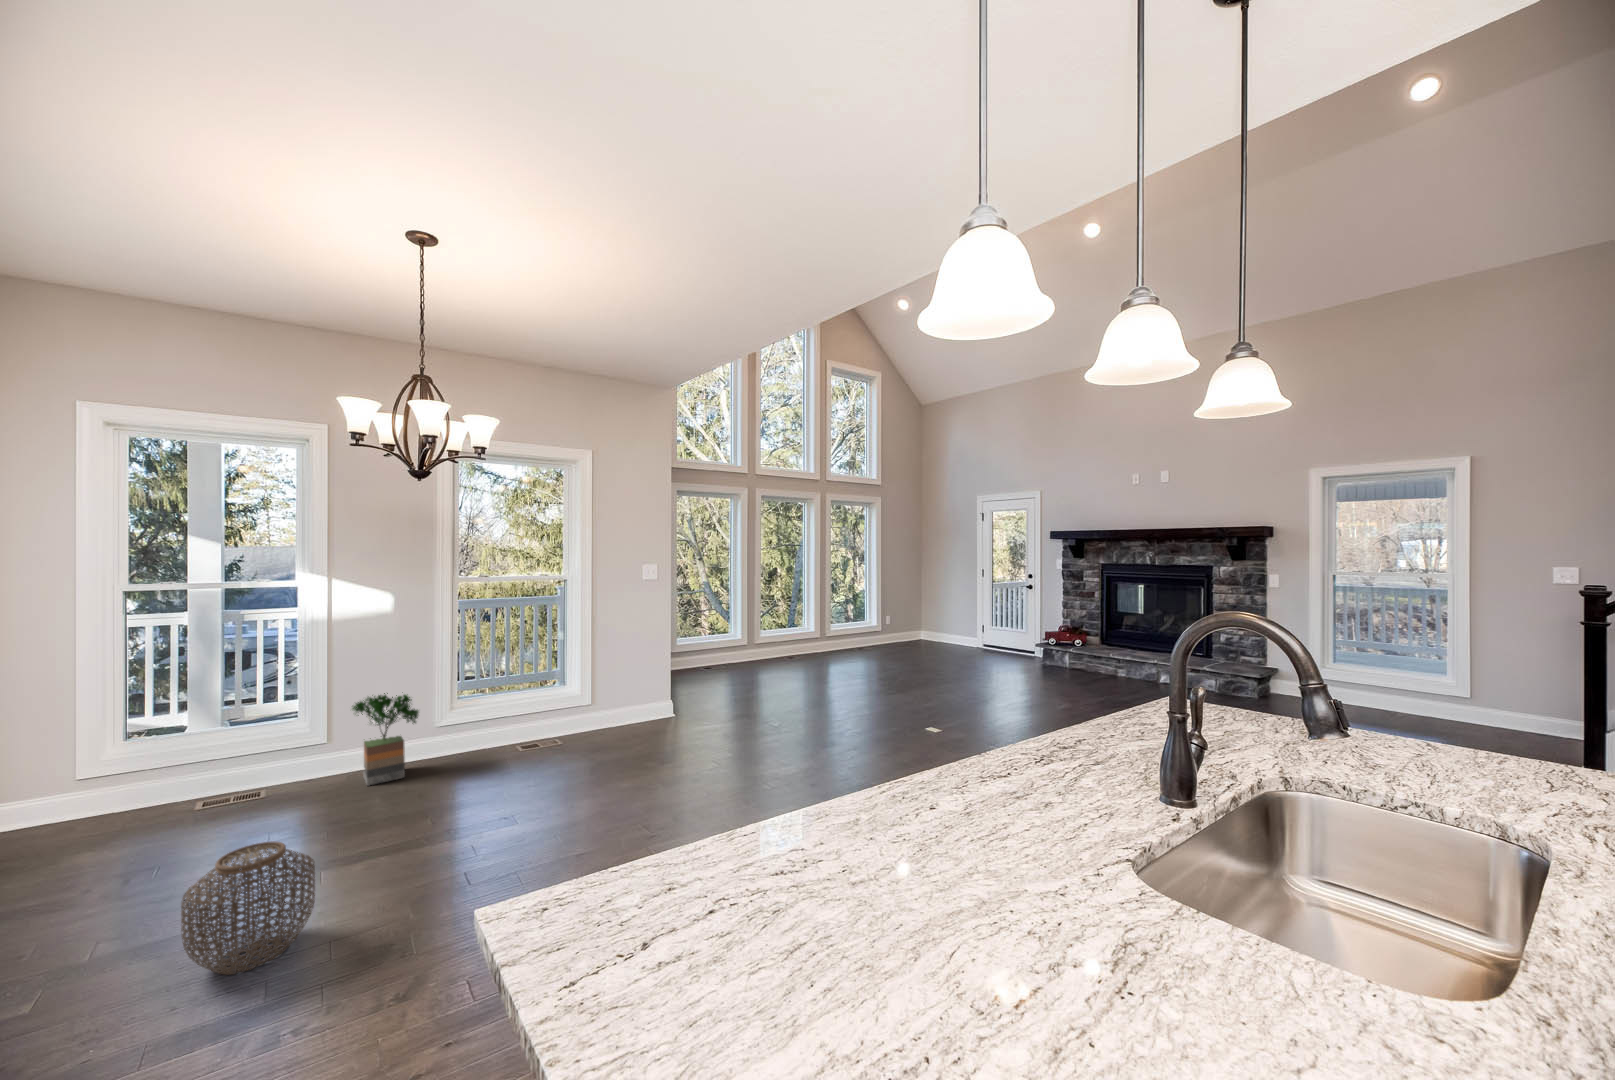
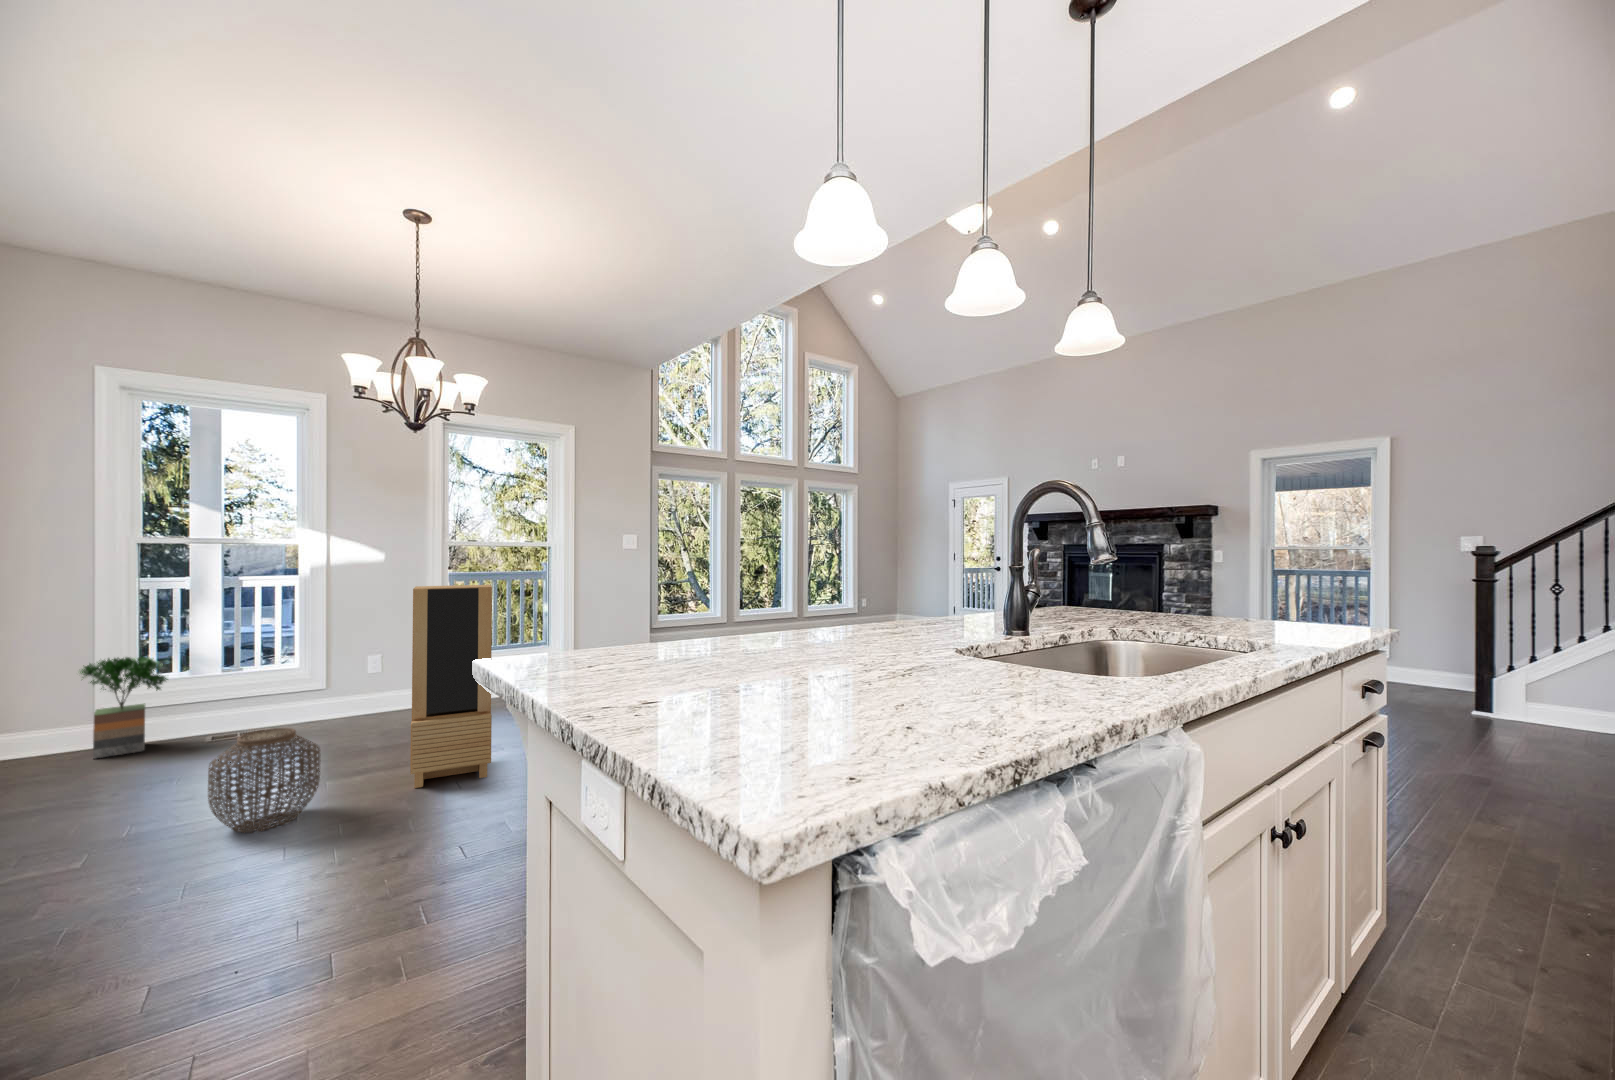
storage cabinet: none [420,651,511,893] -> present [410,585,492,788]
potted tree: present [352,692,419,786] -> present [80,656,168,759]

